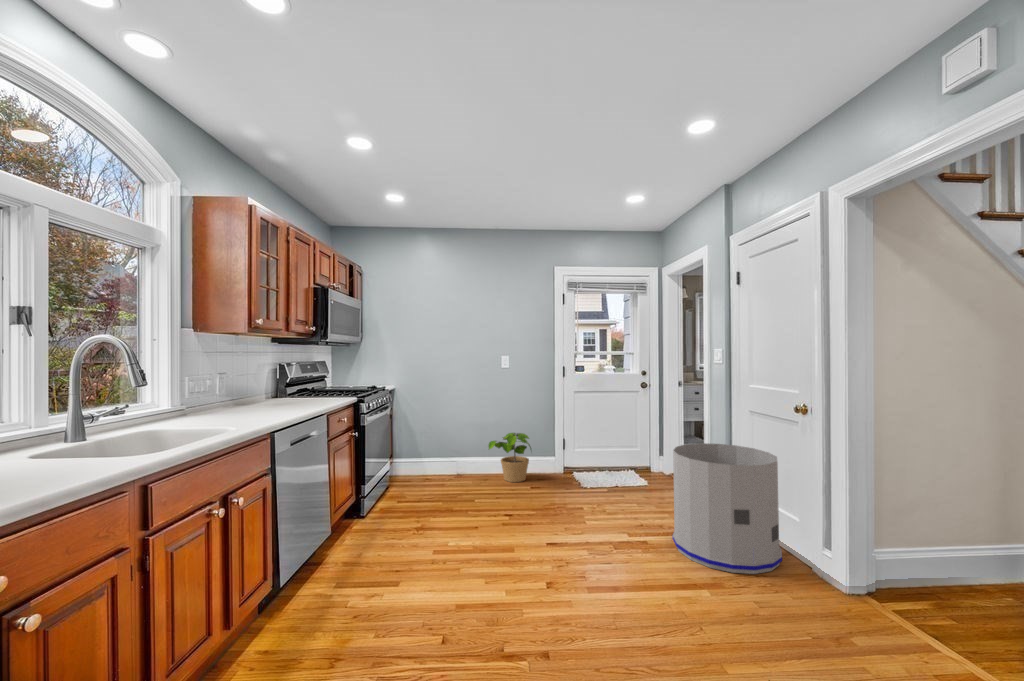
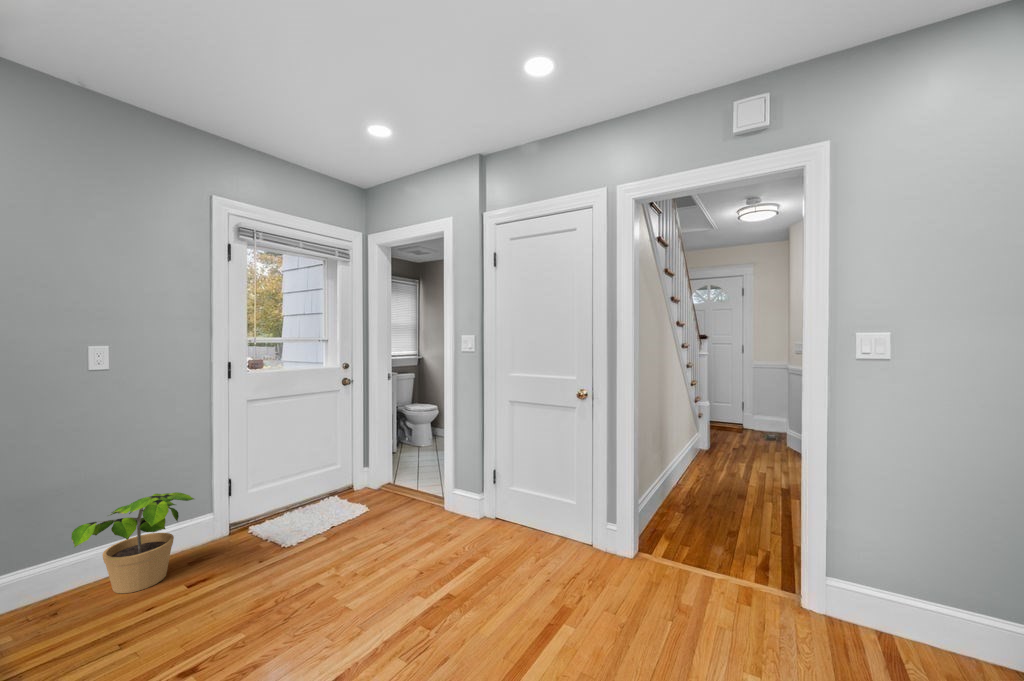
trash can: present [672,443,782,574] -> none [469,440,582,594]

